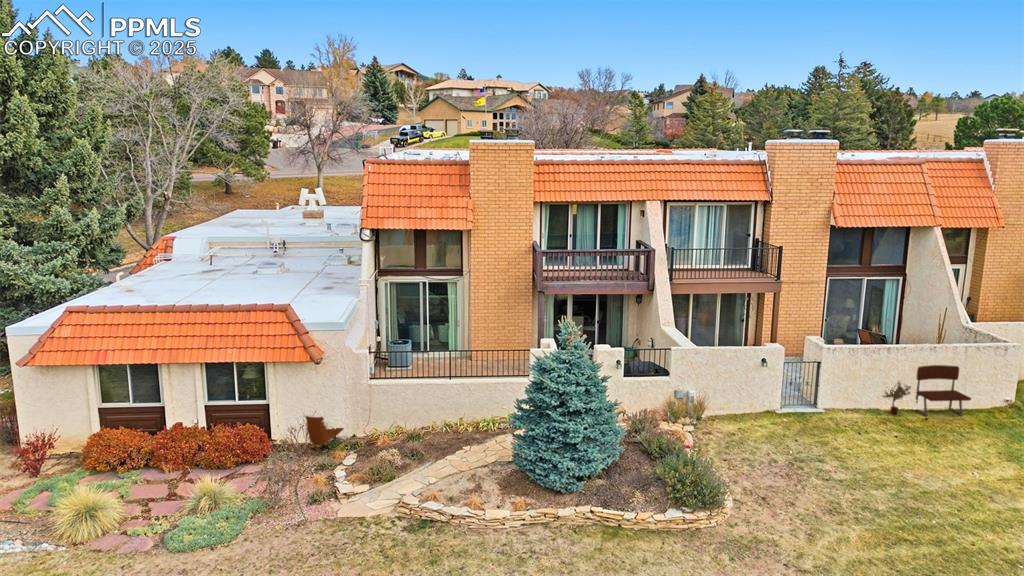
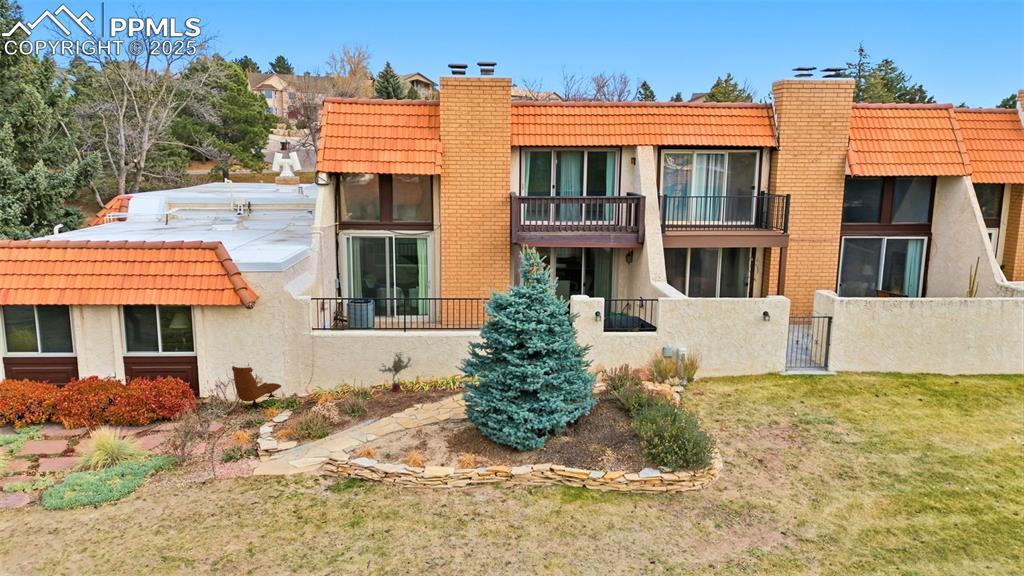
bench: present [916,365,971,416] -> none [941,324,1008,382]
potted tree: present [883,381,911,414] -> present [380,352,411,392]

